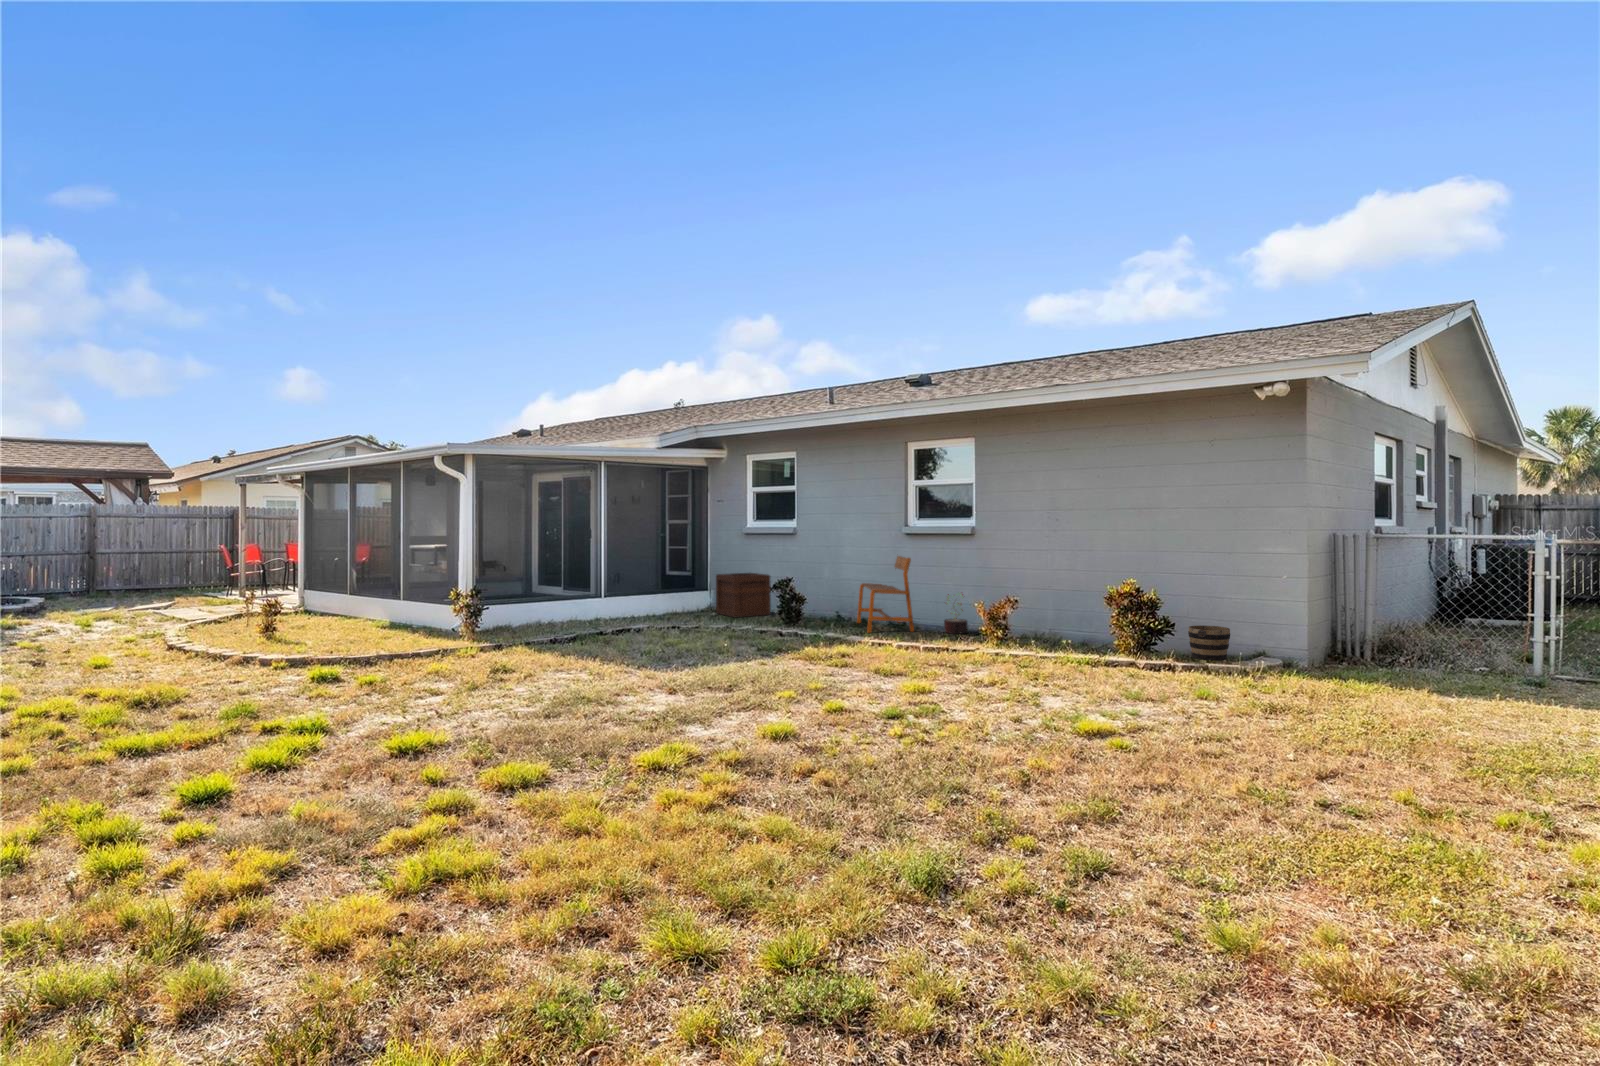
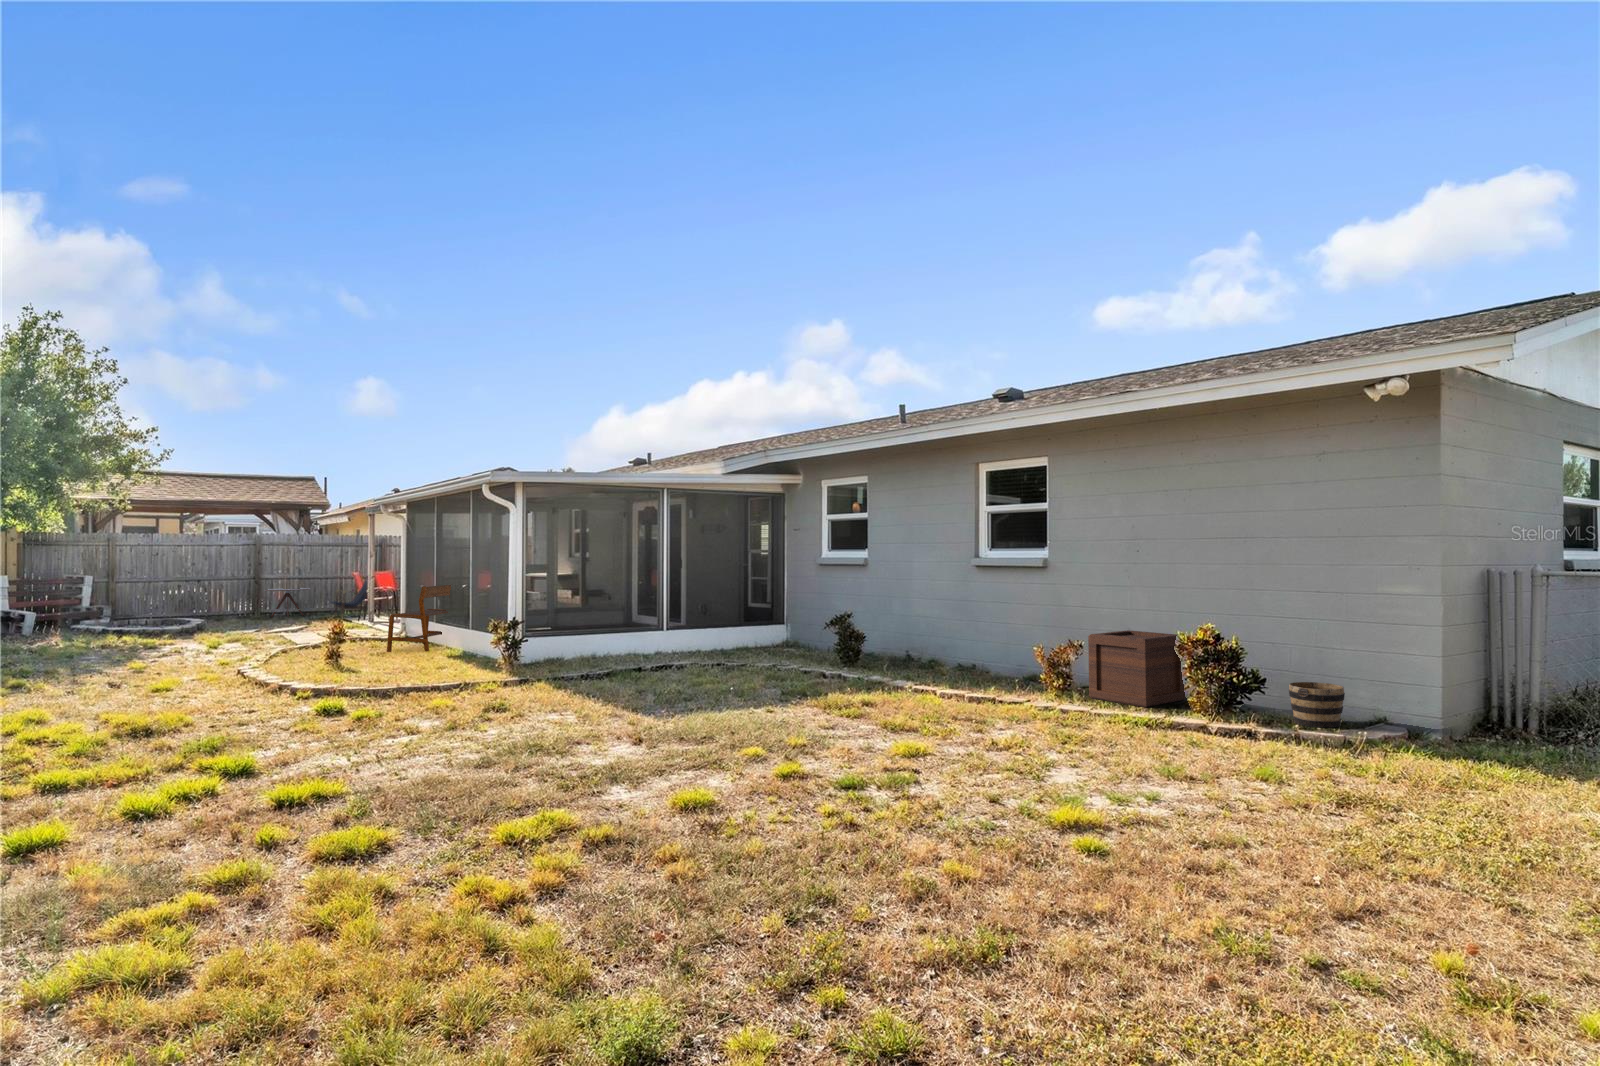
lounge chair: none [187,552,240,593] -> present [330,581,367,618]
bench: present [857,556,914,633] -> present [387,585,451,651]
round table: none [104,561,160,593] -> present [264,588,310,617]
wooden crate: present [716,573,771,618] -> present [1088,630,1186,707]
decorative plant: present [944,593,968,634] -> none [1010,633,1039,682]

